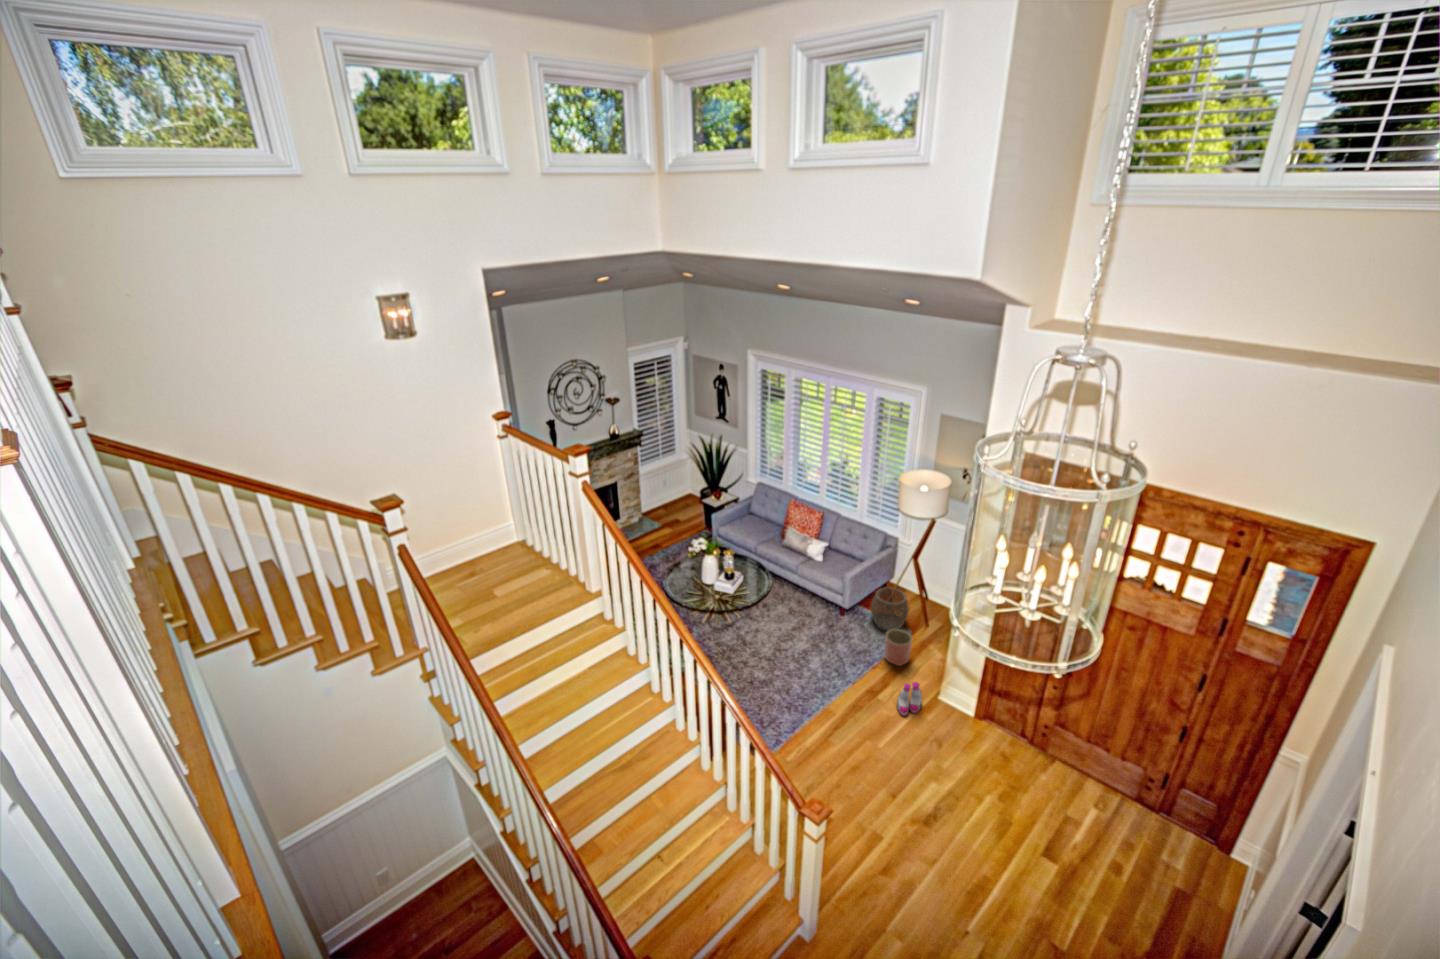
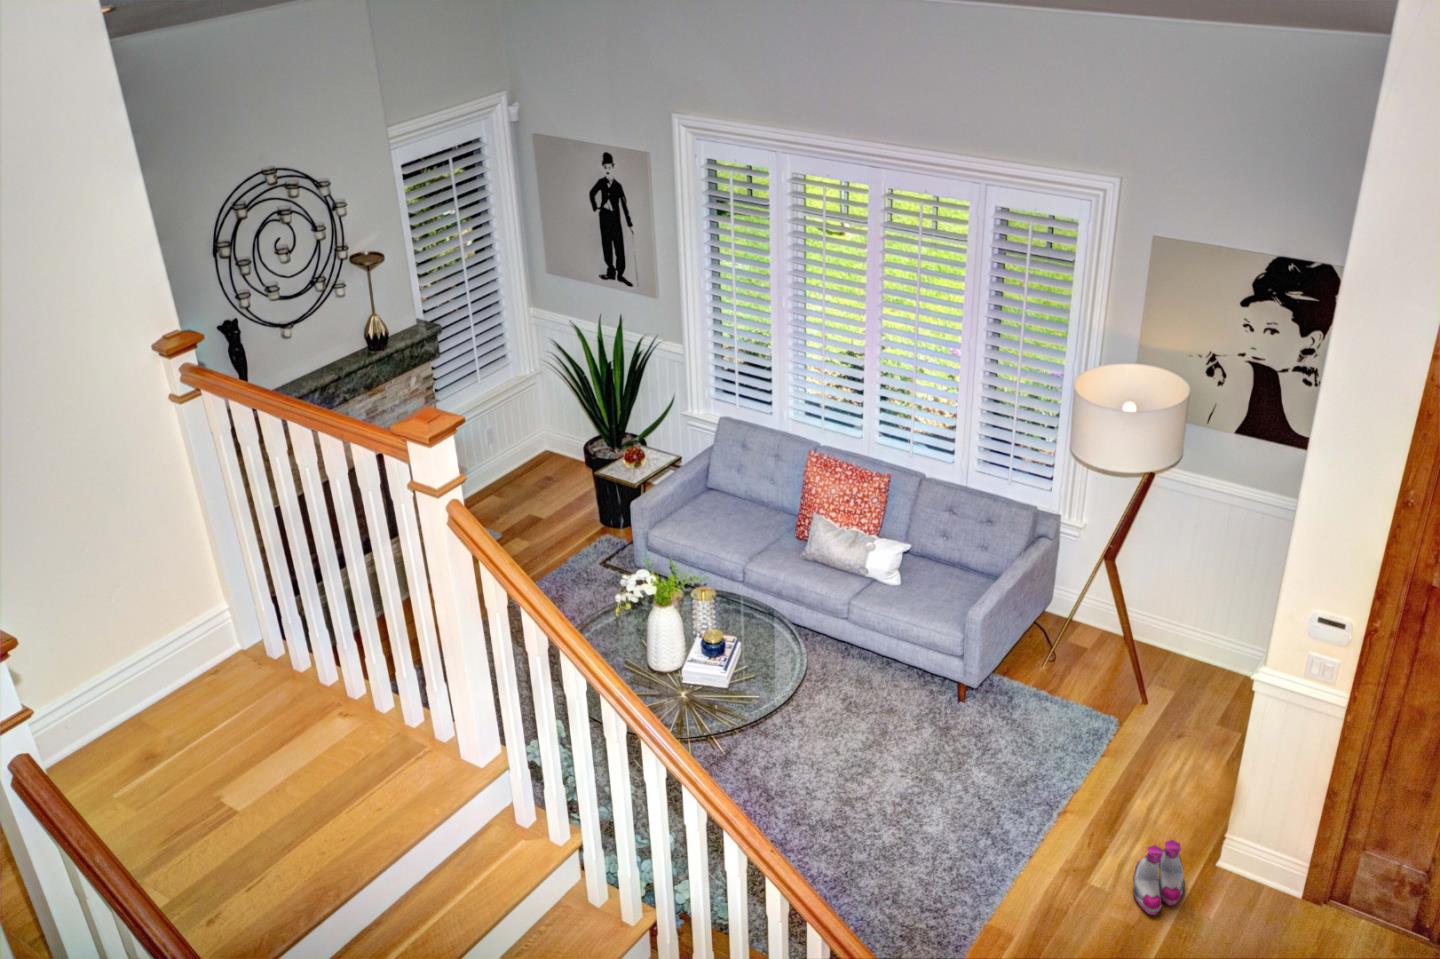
woven basket: present [871,588,909,630] -> none [1024,629,1107,721]
planter: present [885,629,912,666] -> none [1077,723,1138,802]

